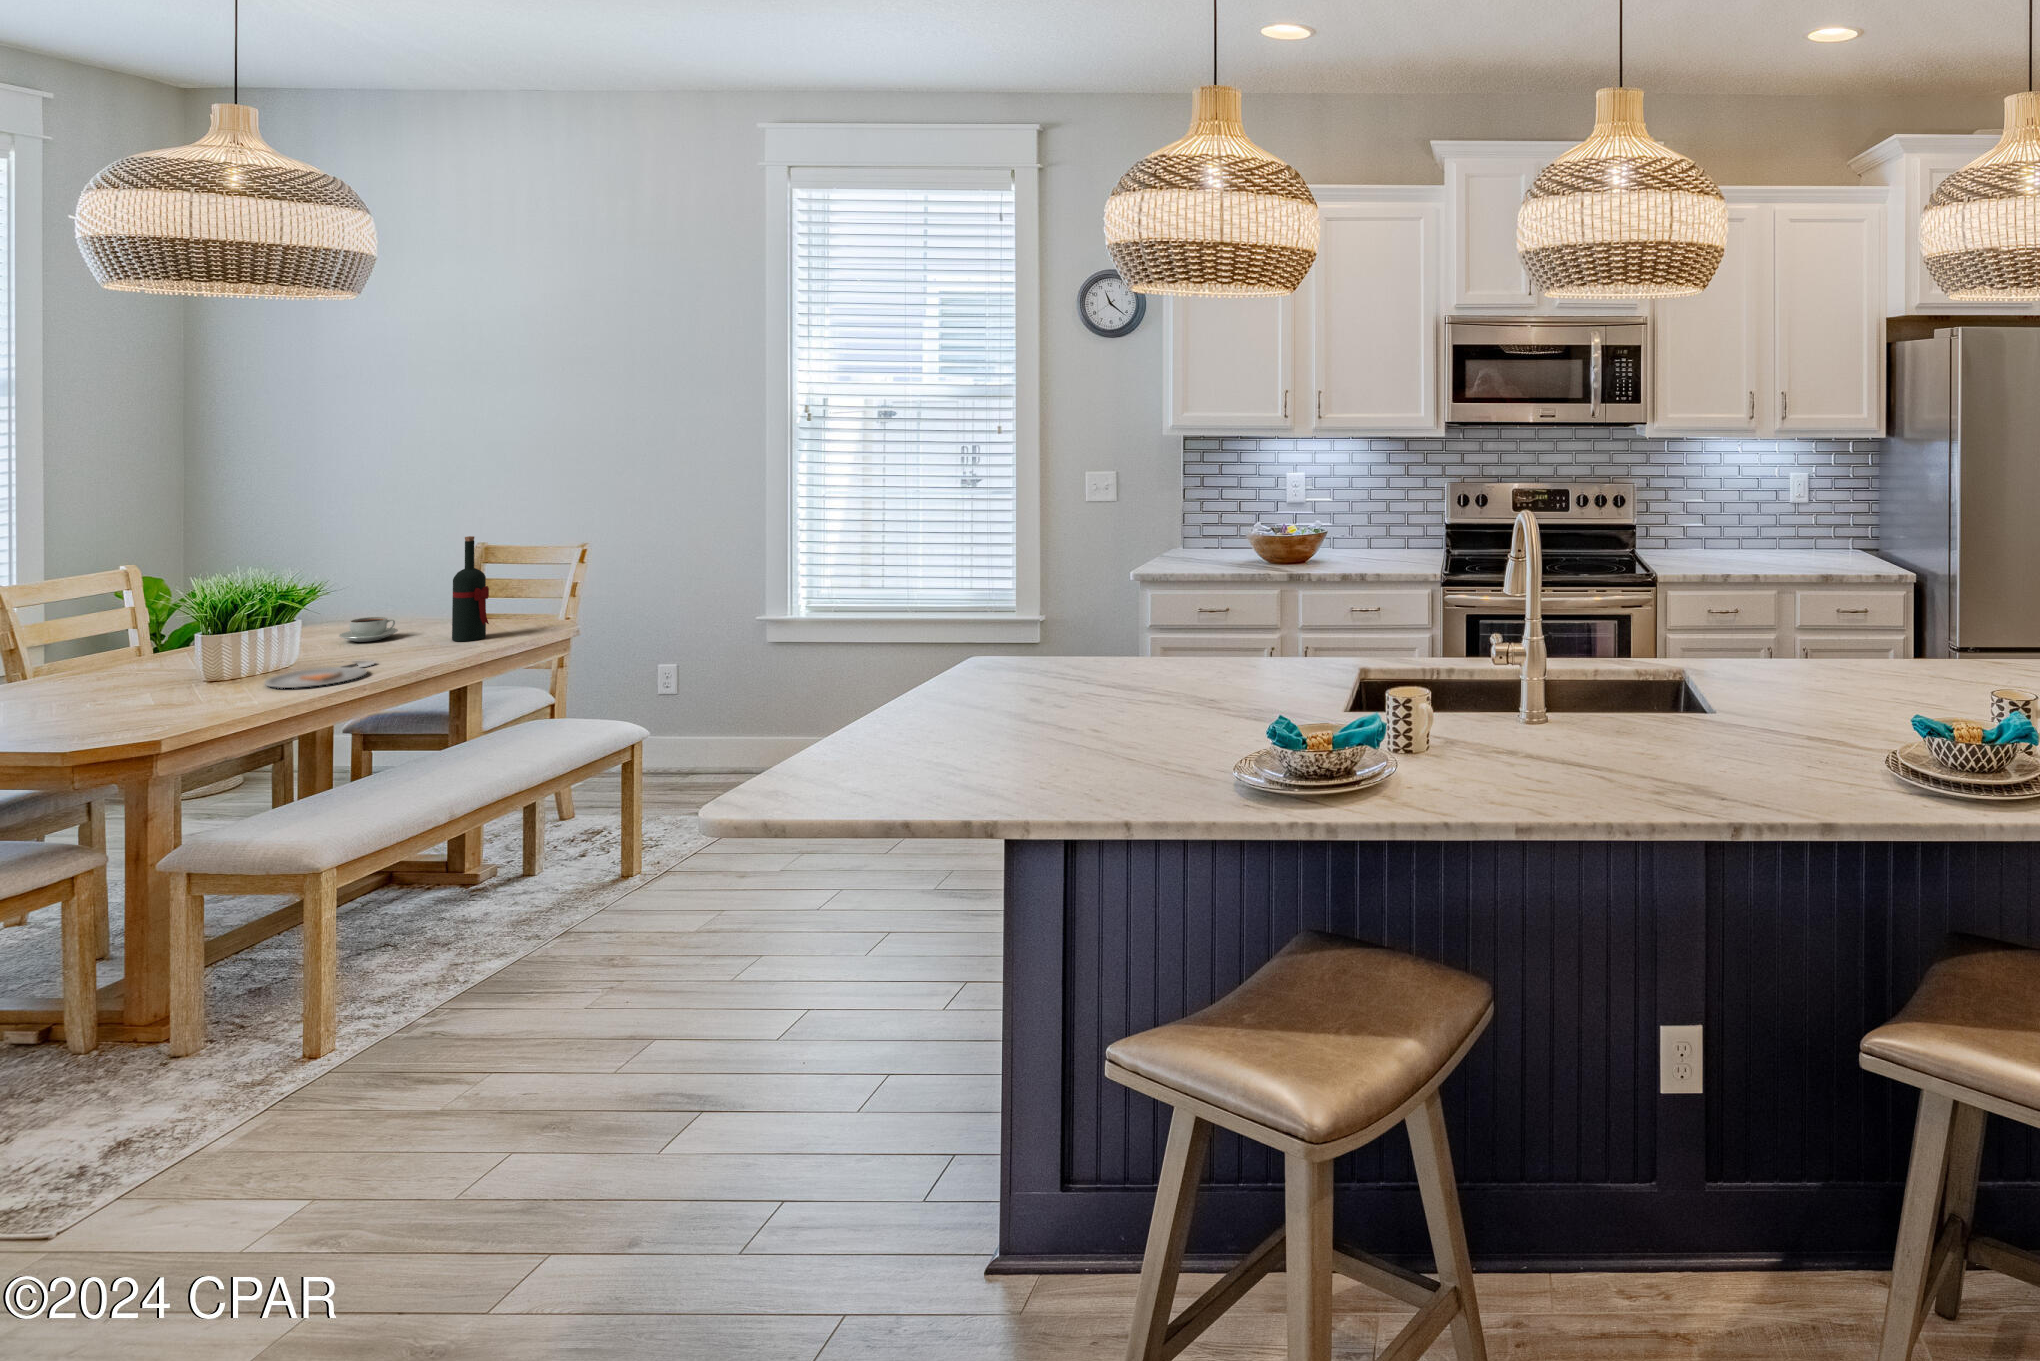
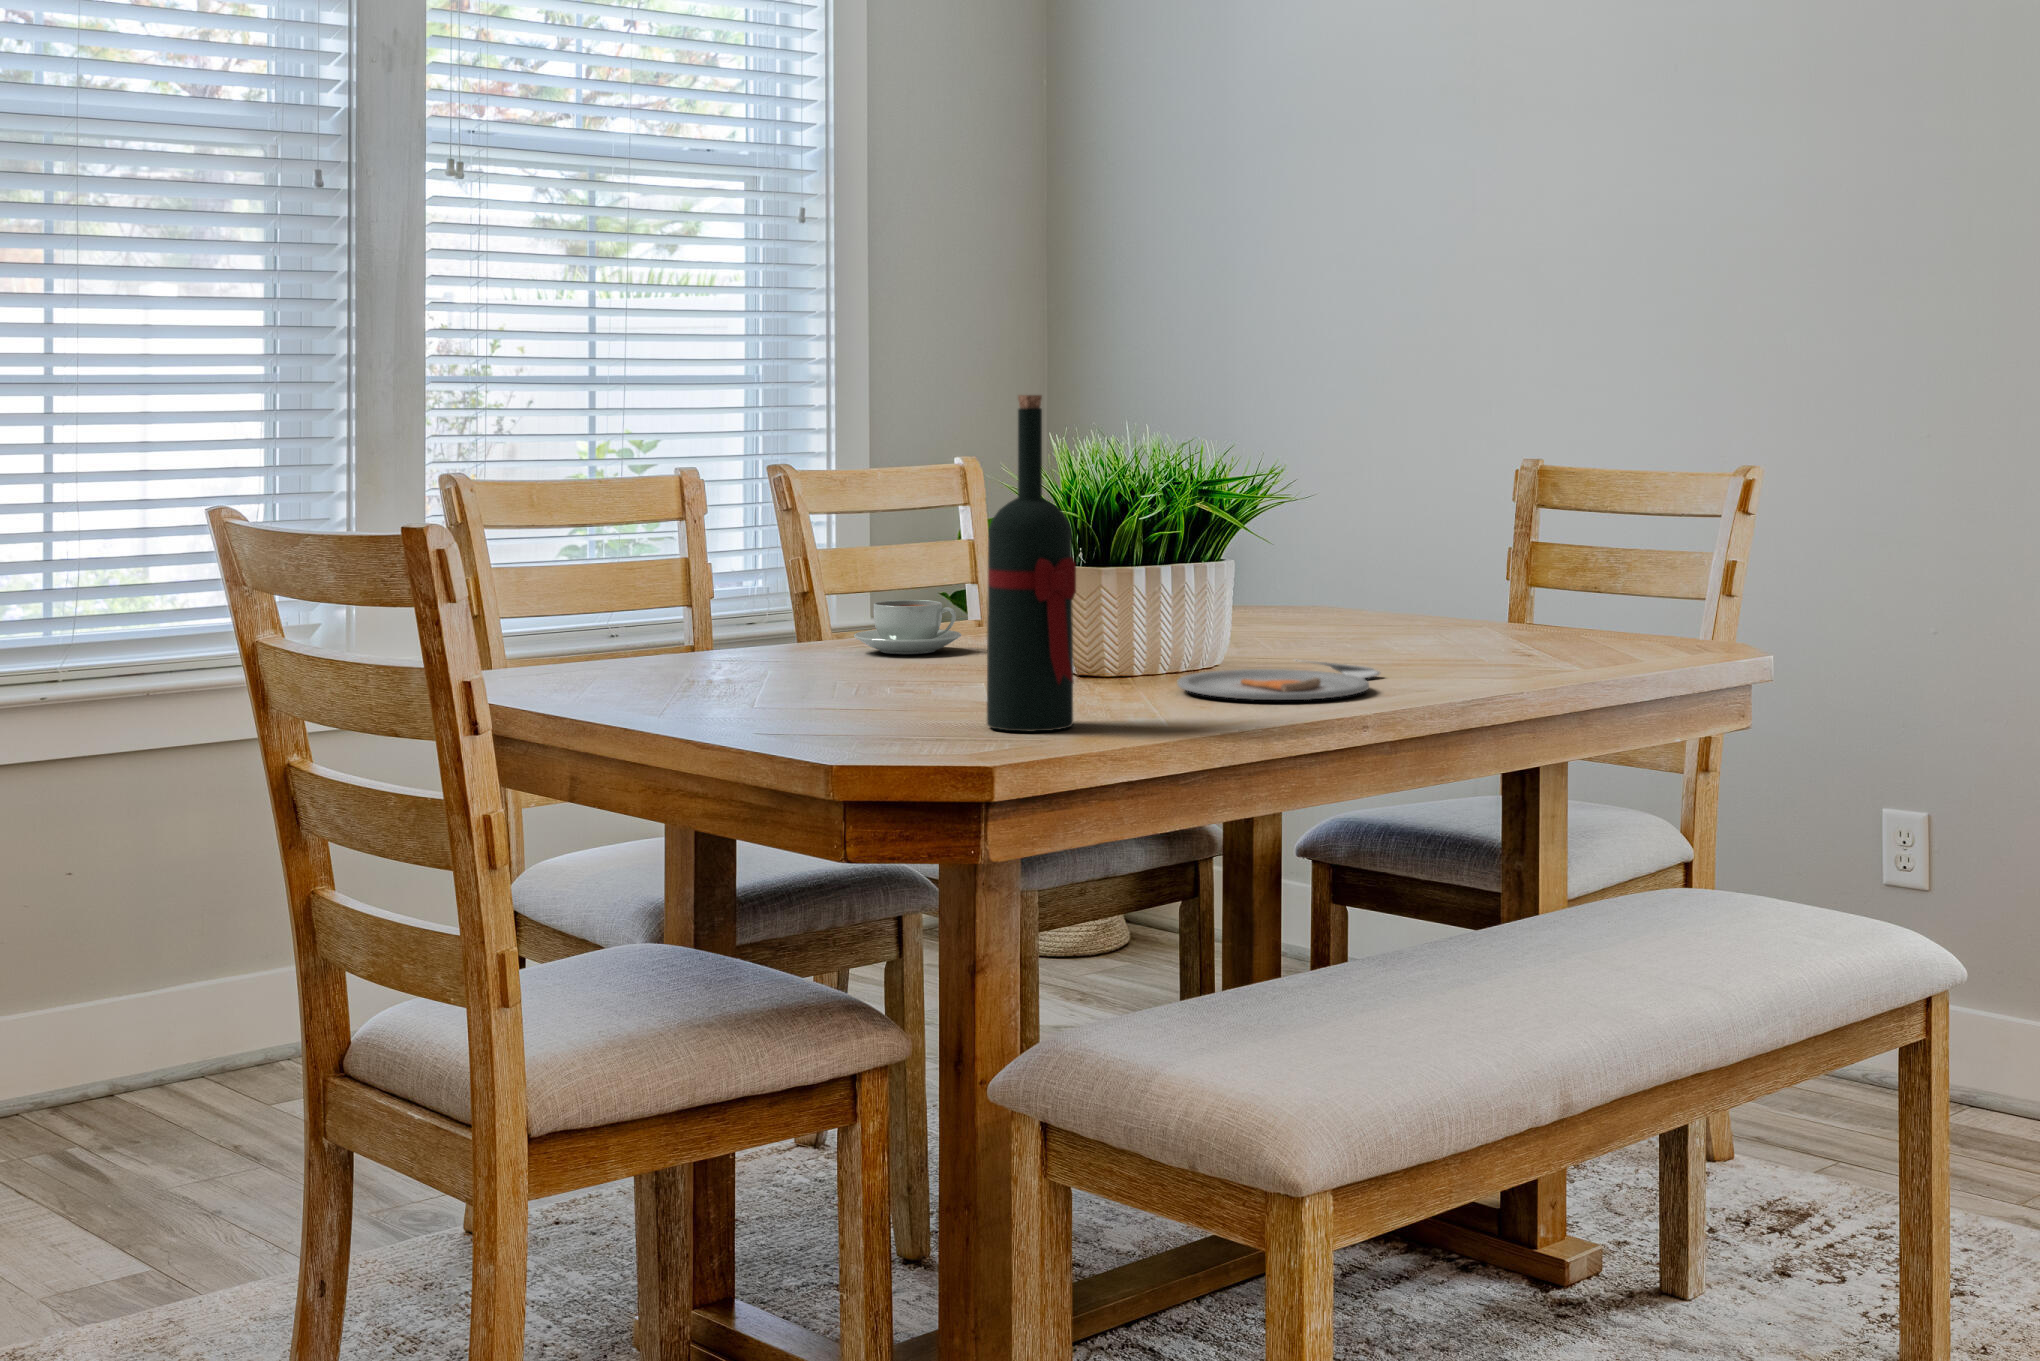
wine bottle: present [452,536,489,641] -> present [987,395,1076,732]
coffee cup: present [339,617,398,642] -> present [854,600,961,654]

